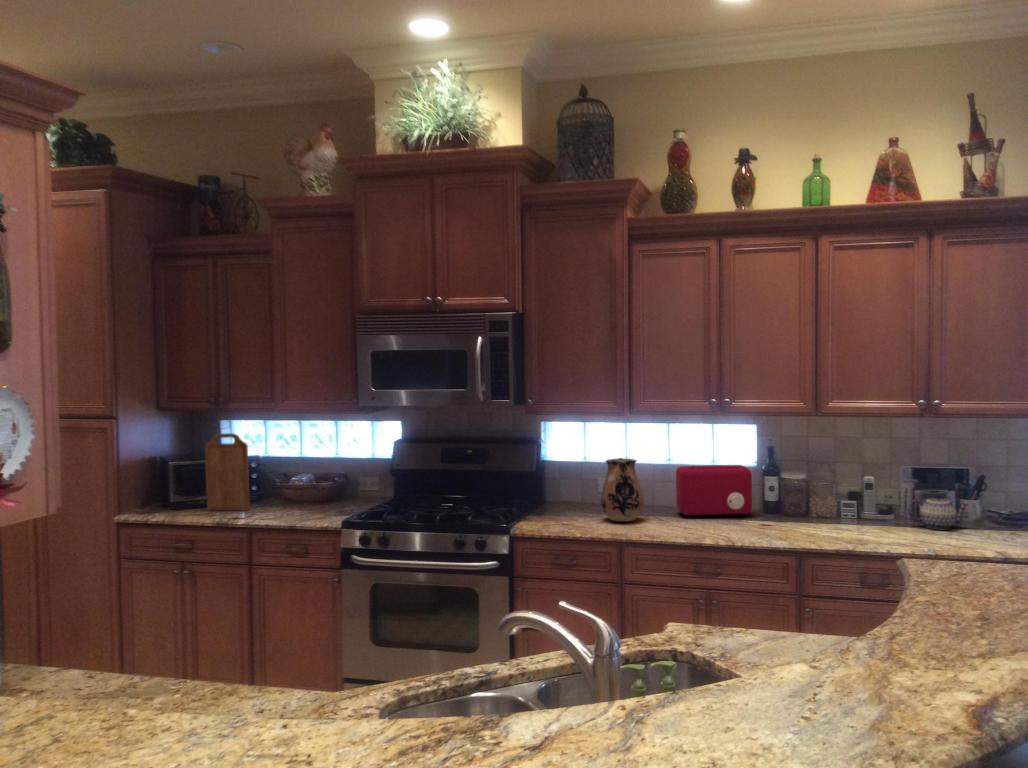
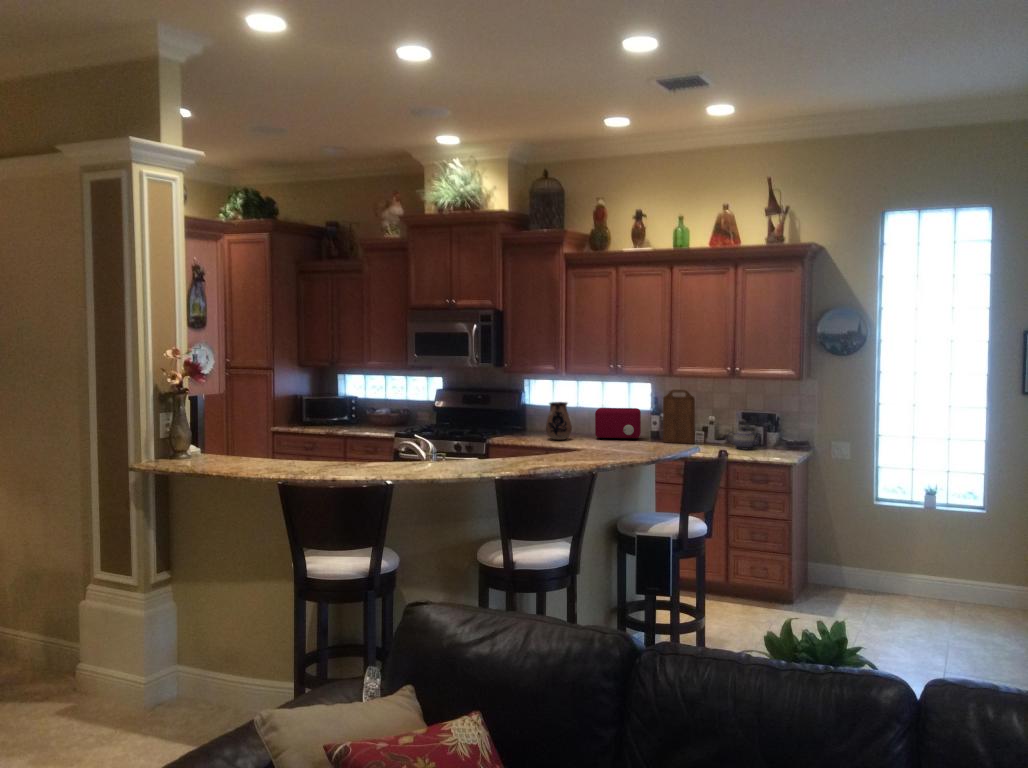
cutting board: present [205,433,250,510] -> present [663,390,695,444]

